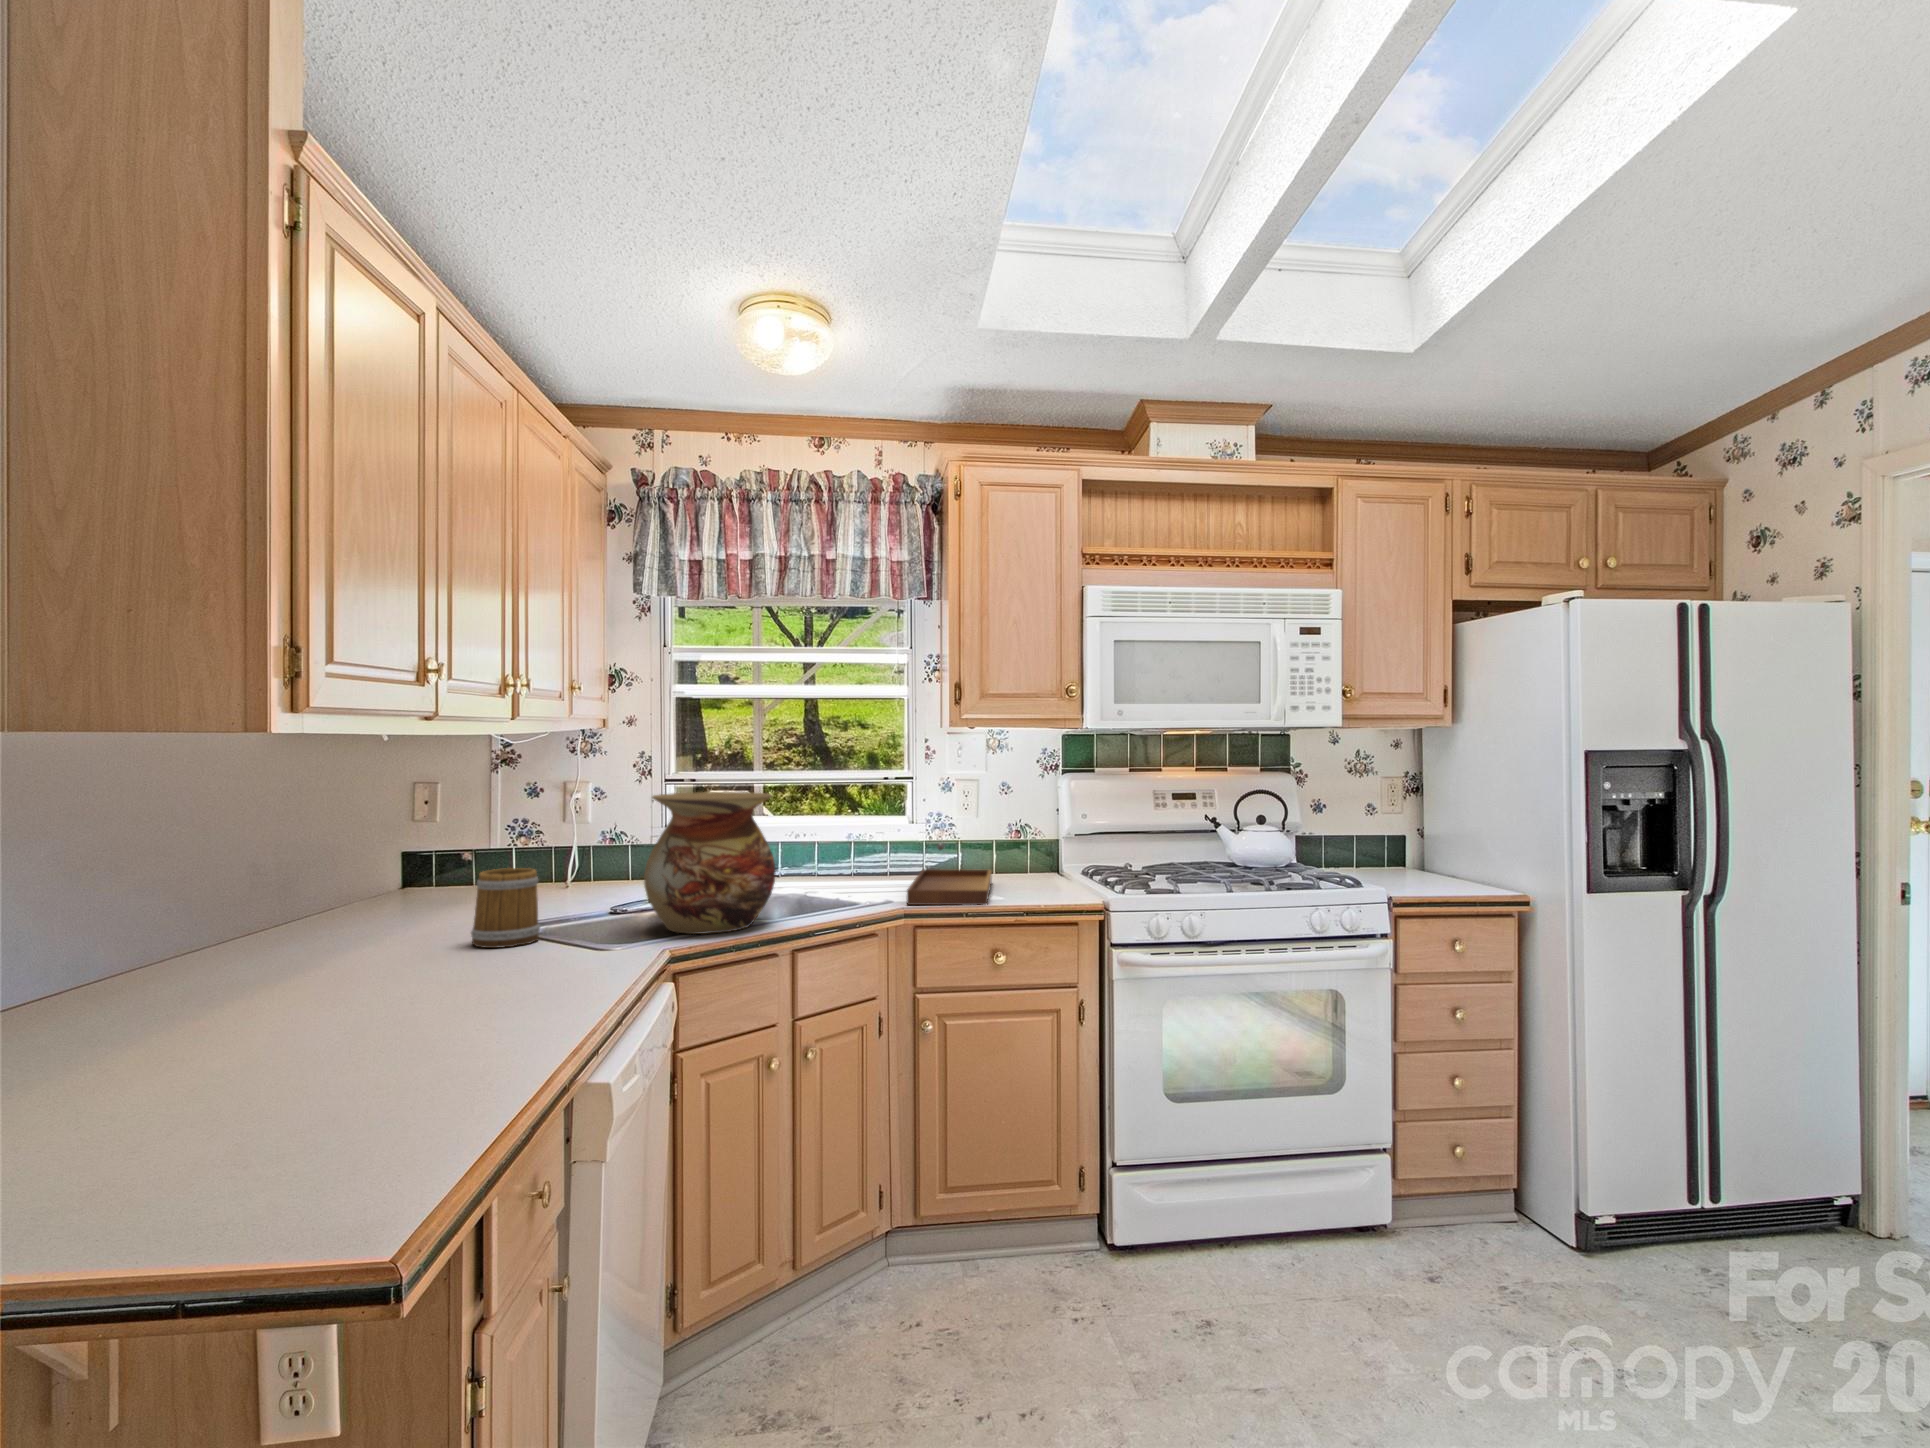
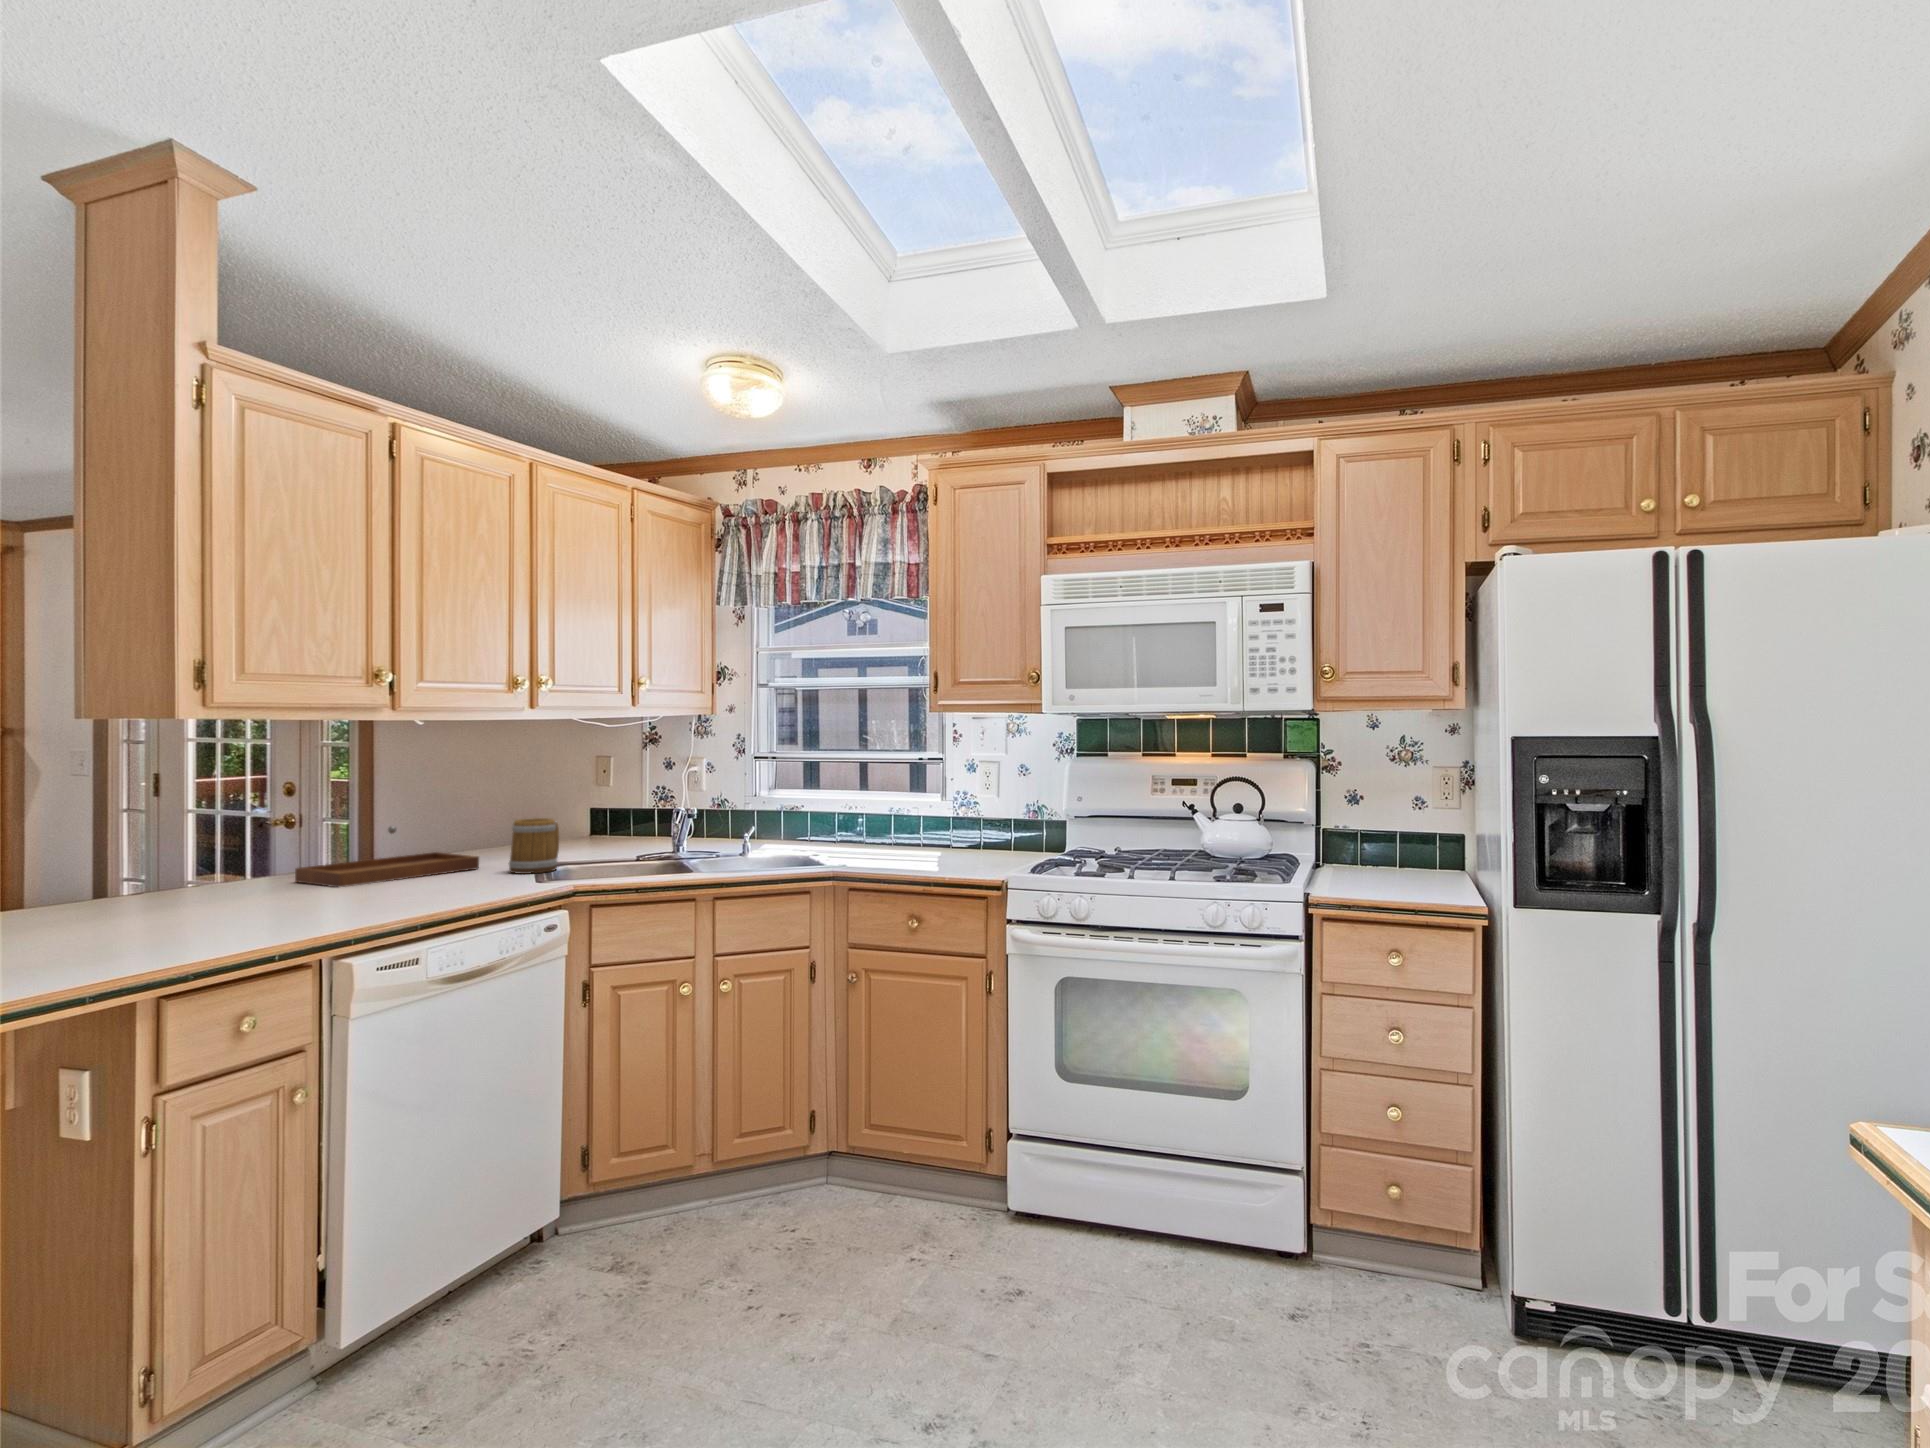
vase: present [644,792,776,934] -> none [617,767,722,876]
tray: present [907,842,992,905] -> present [295,826,479,887]

